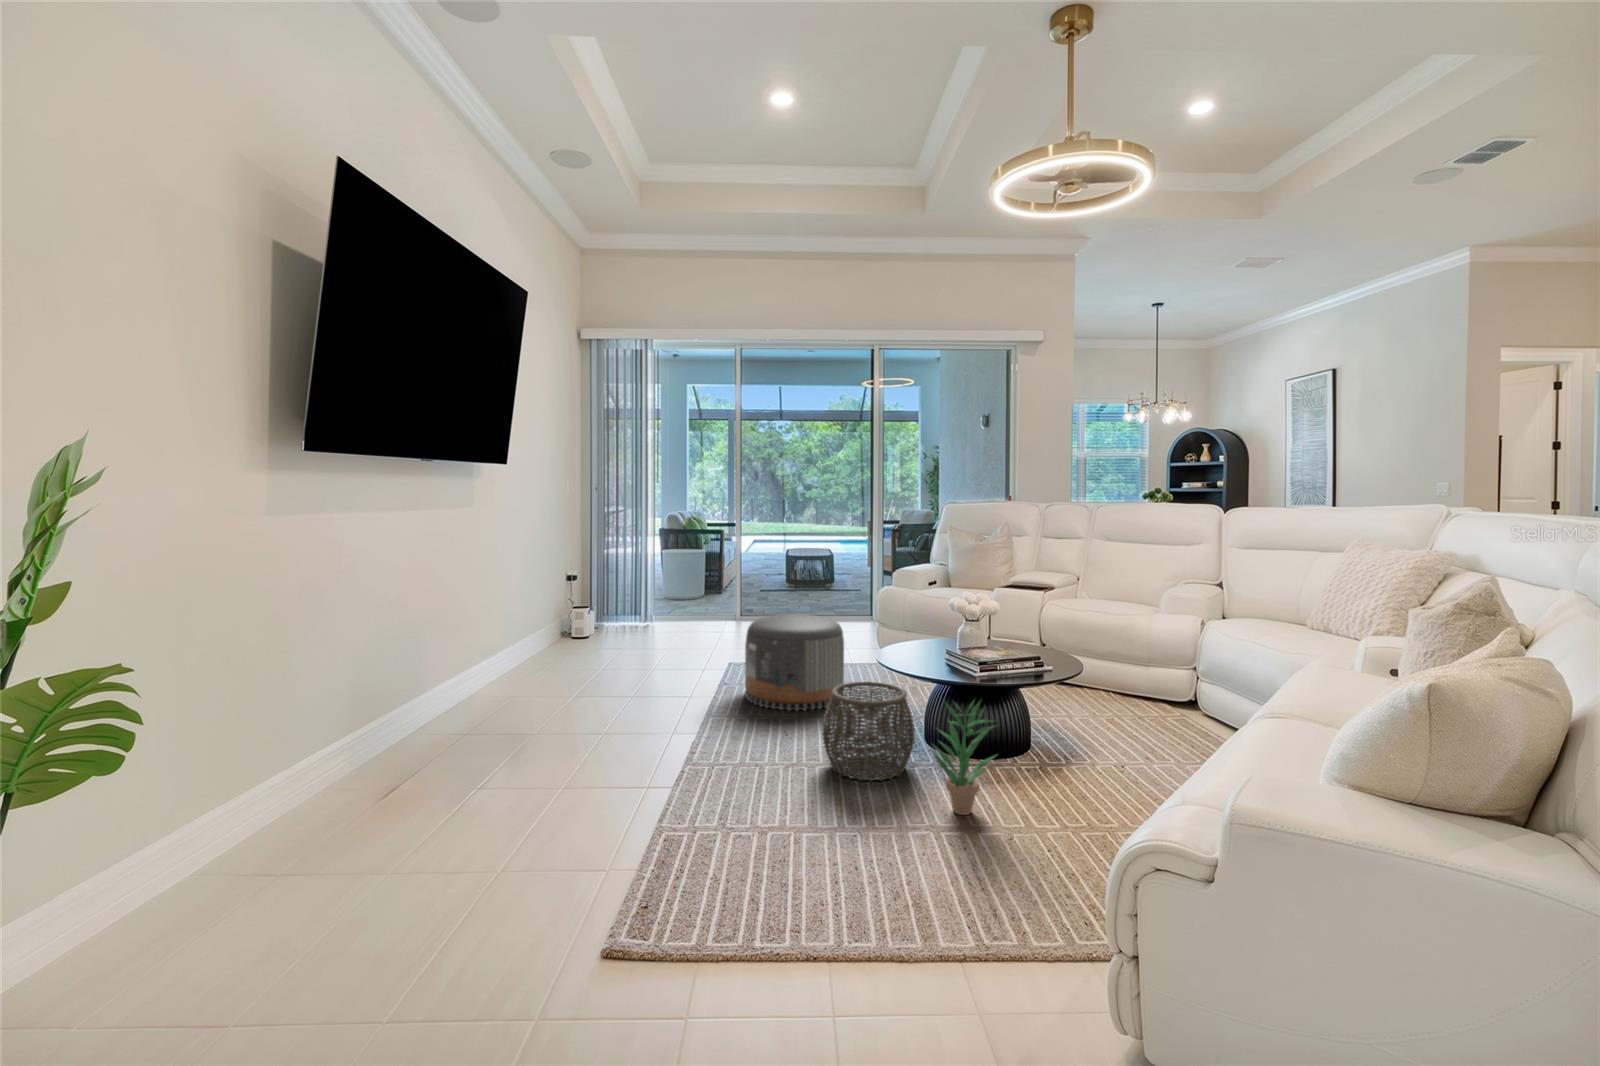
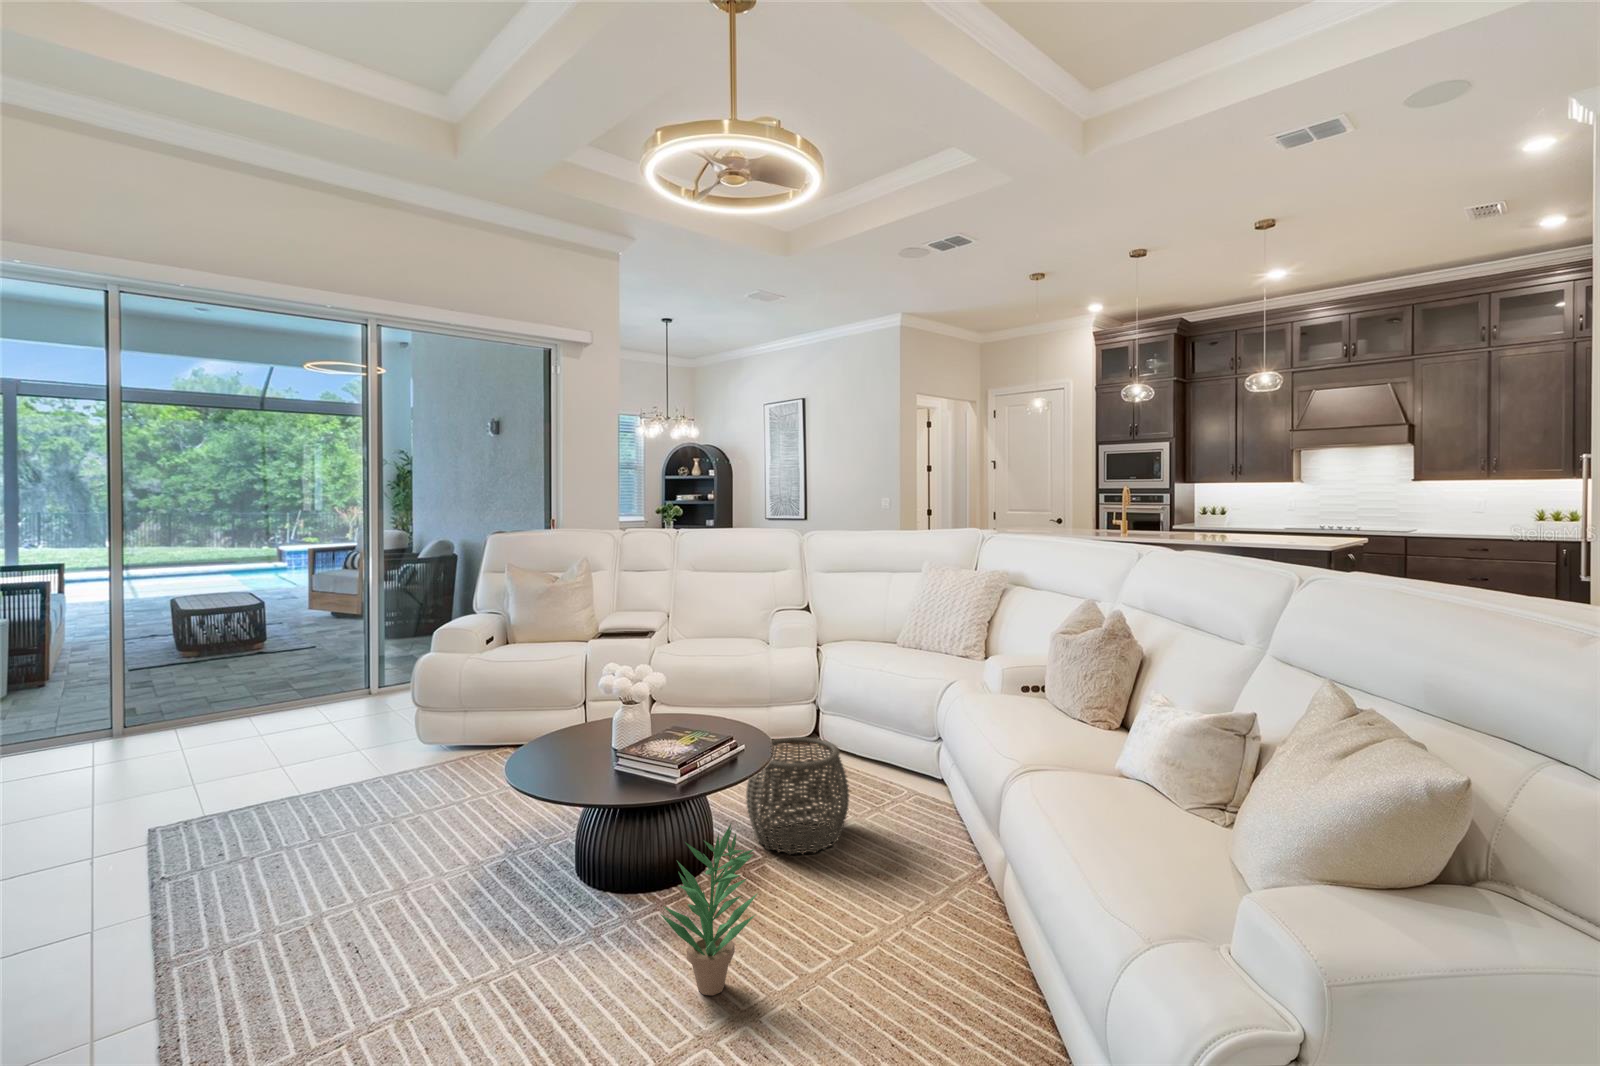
pouf: present [745,614,844,711] -> none [221,727,411,906]
woven basket: present [822,682,915,781] -> present [746,737,849,854]

